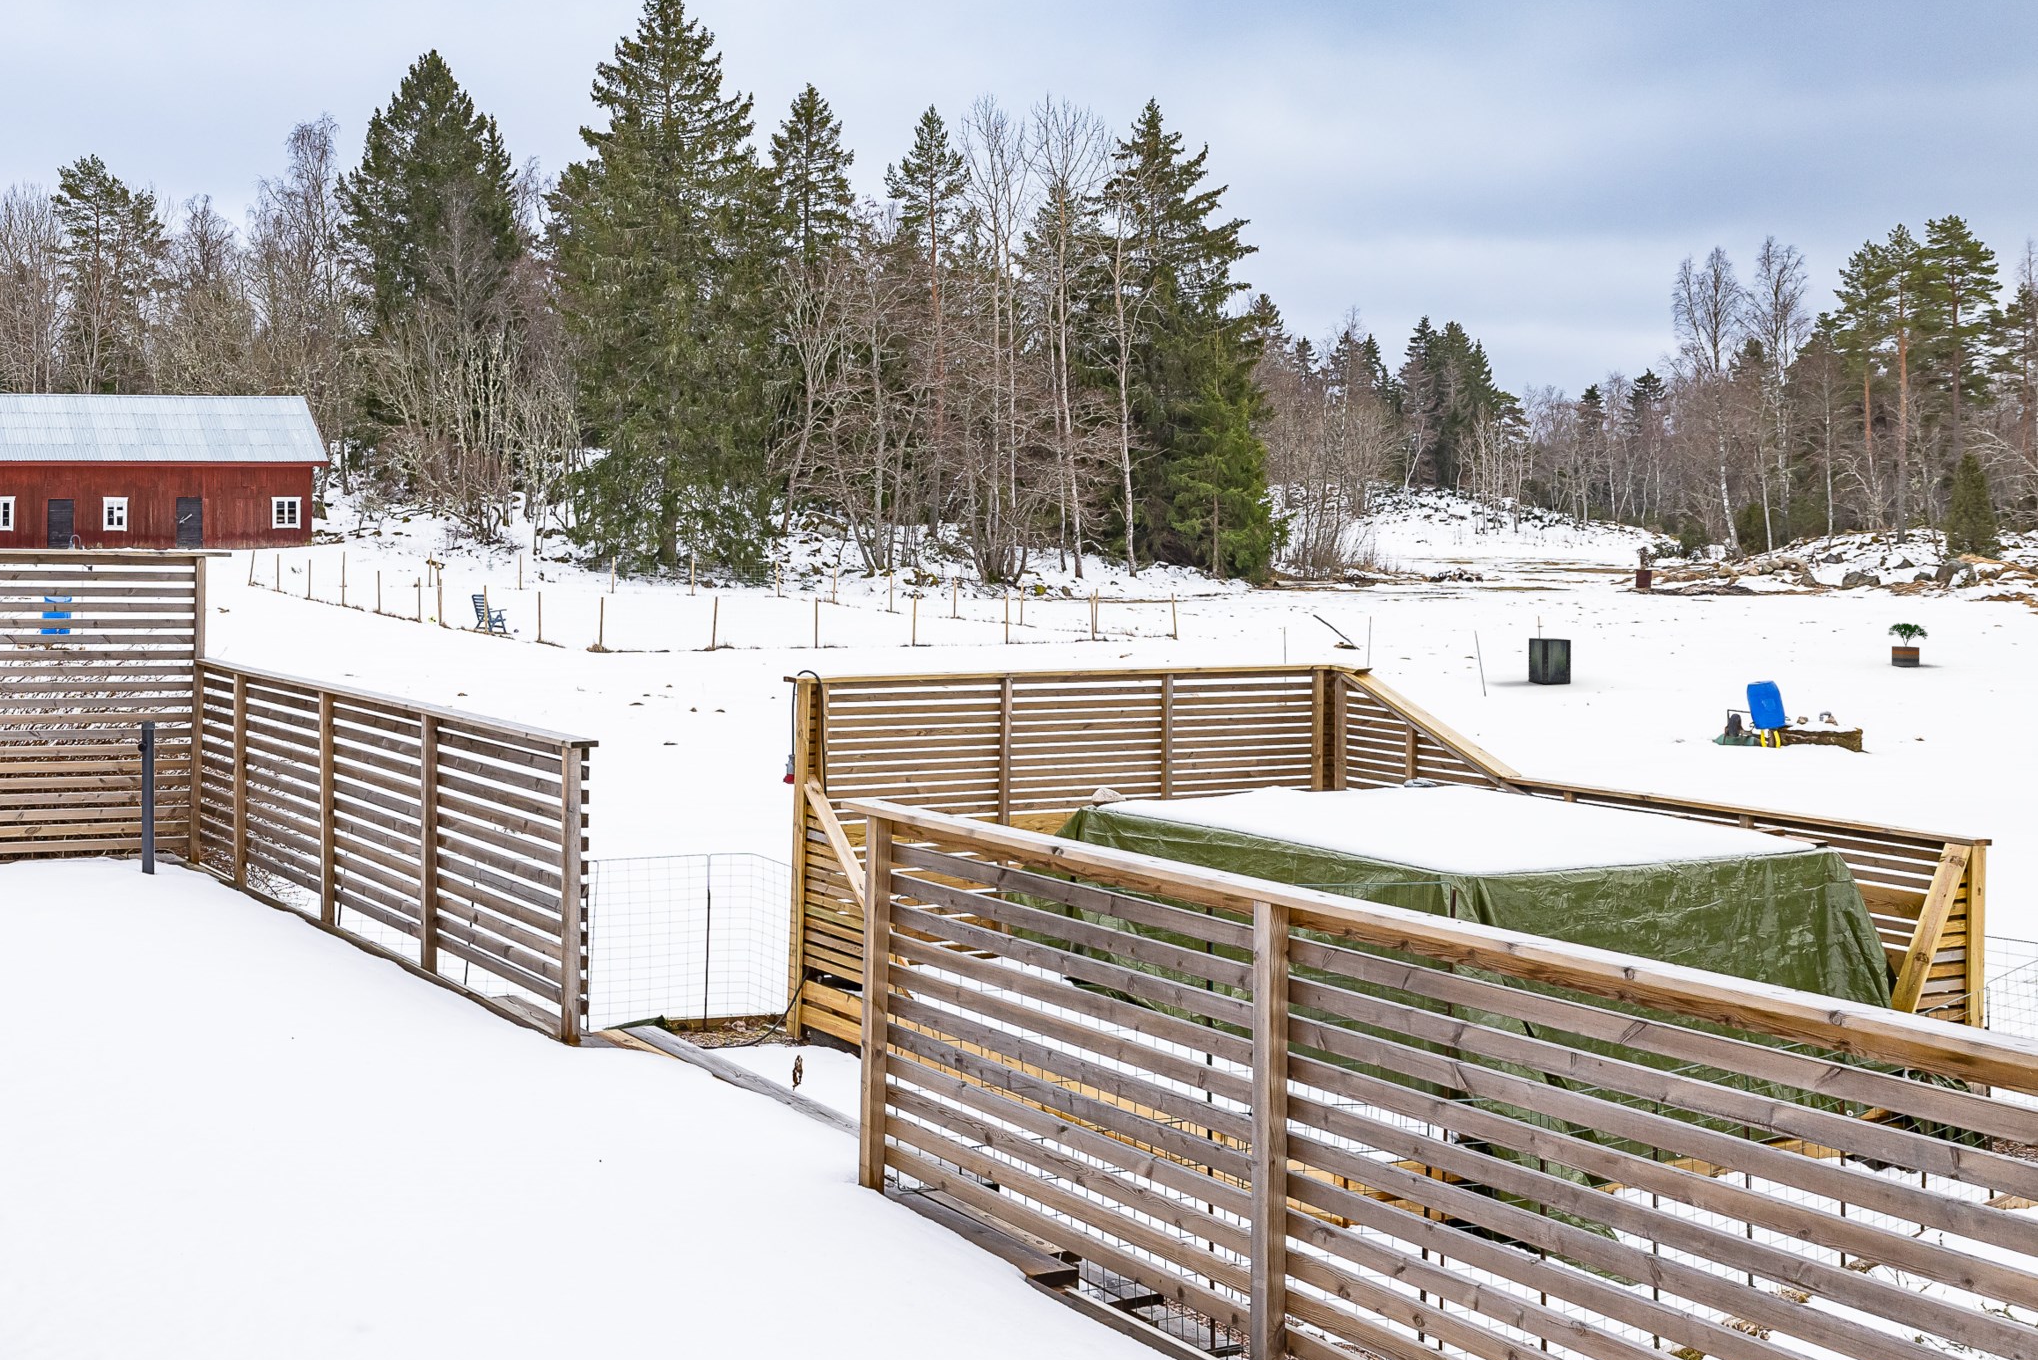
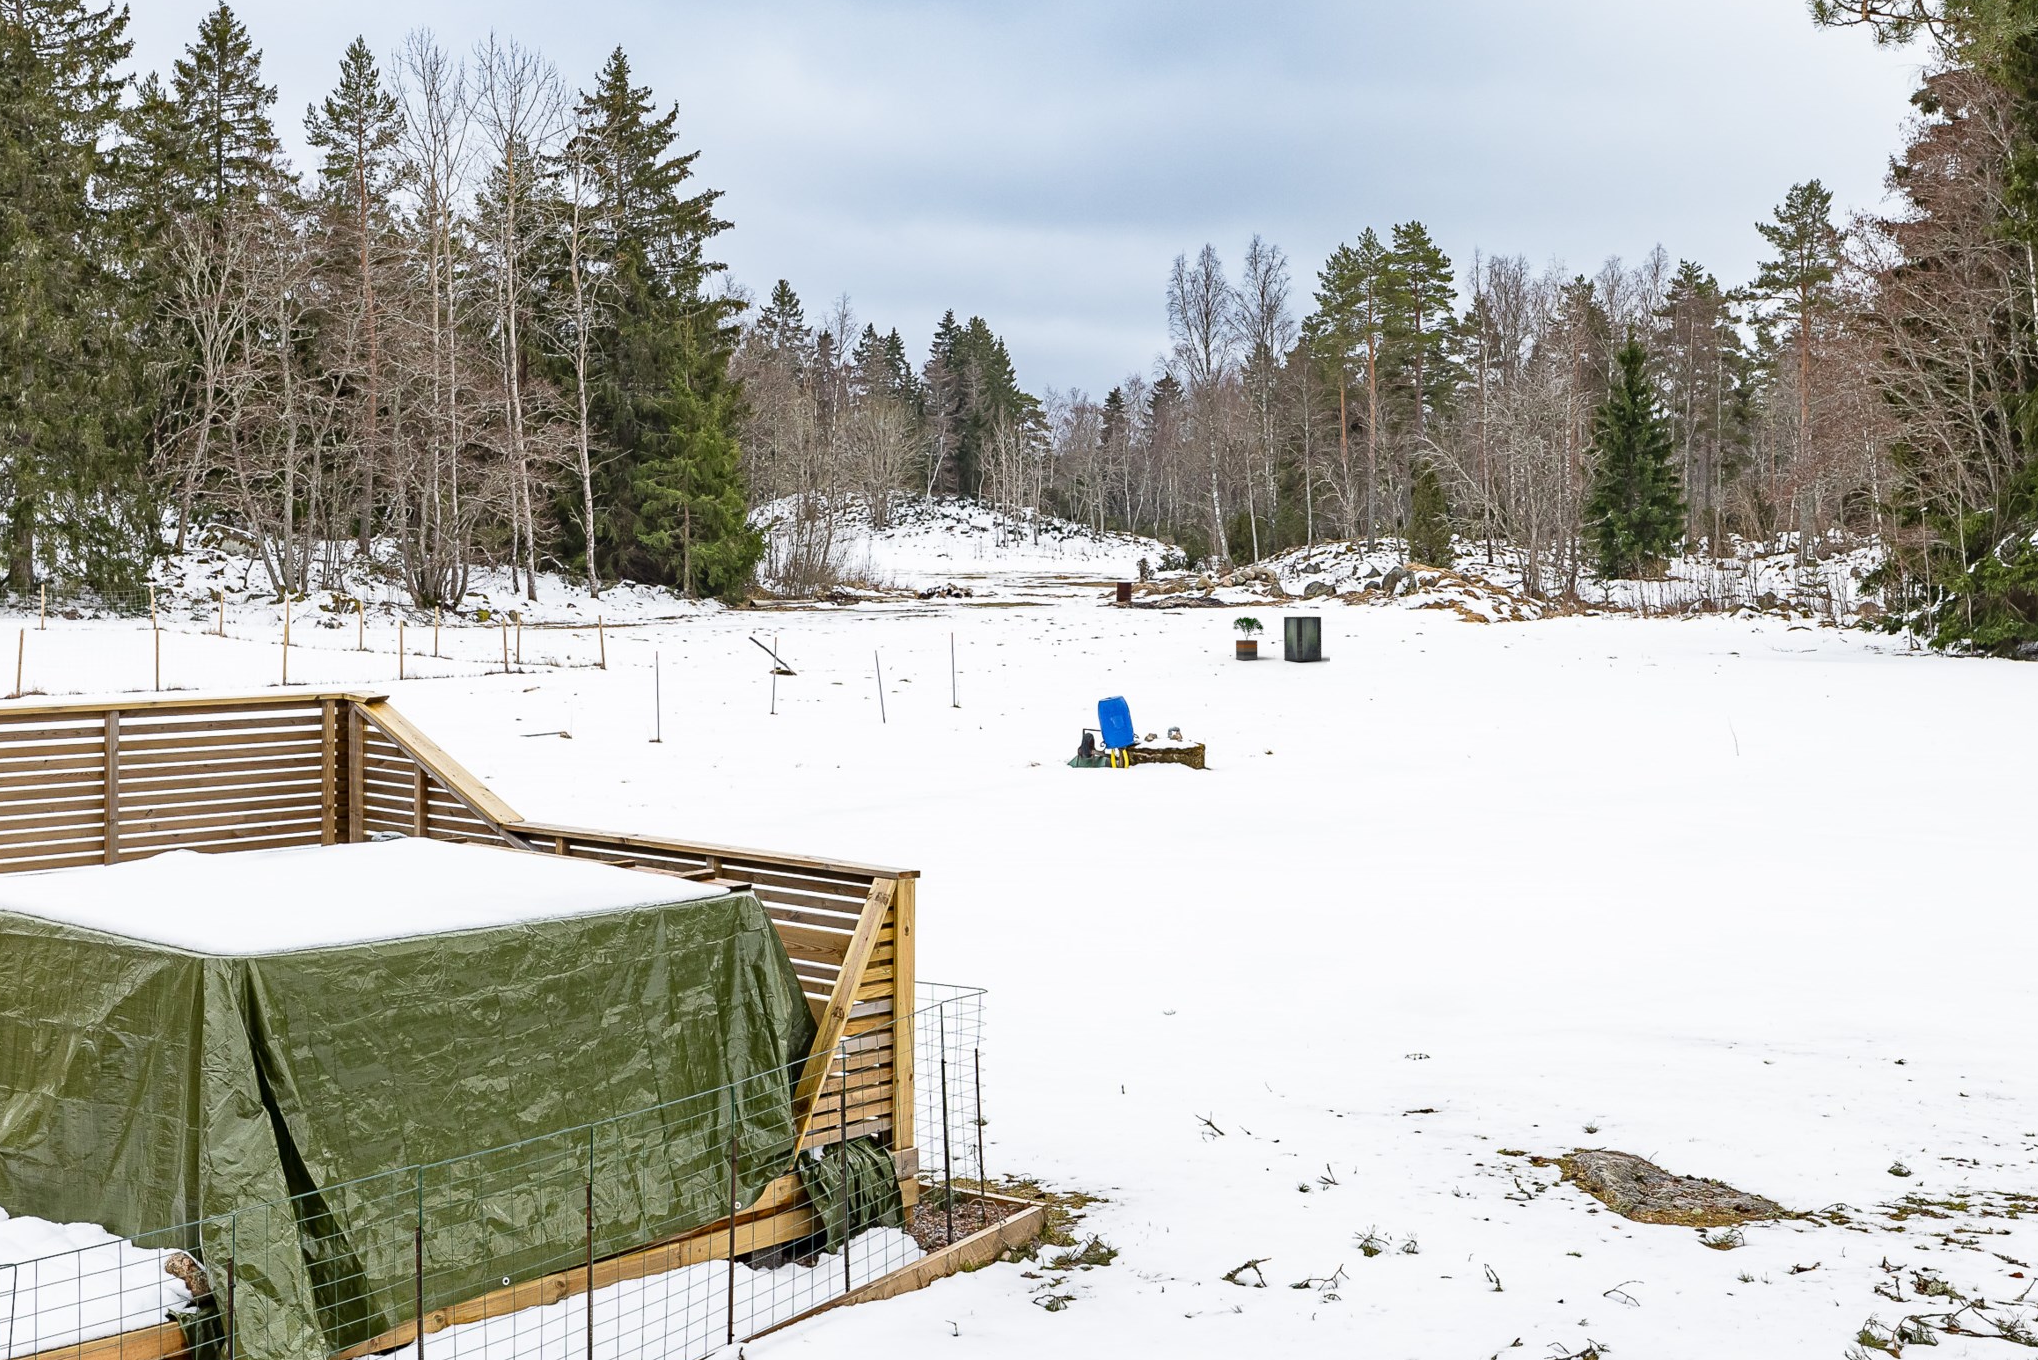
storage box: present [1529,638,1571,684] -> present [1284,616,1321,661]

